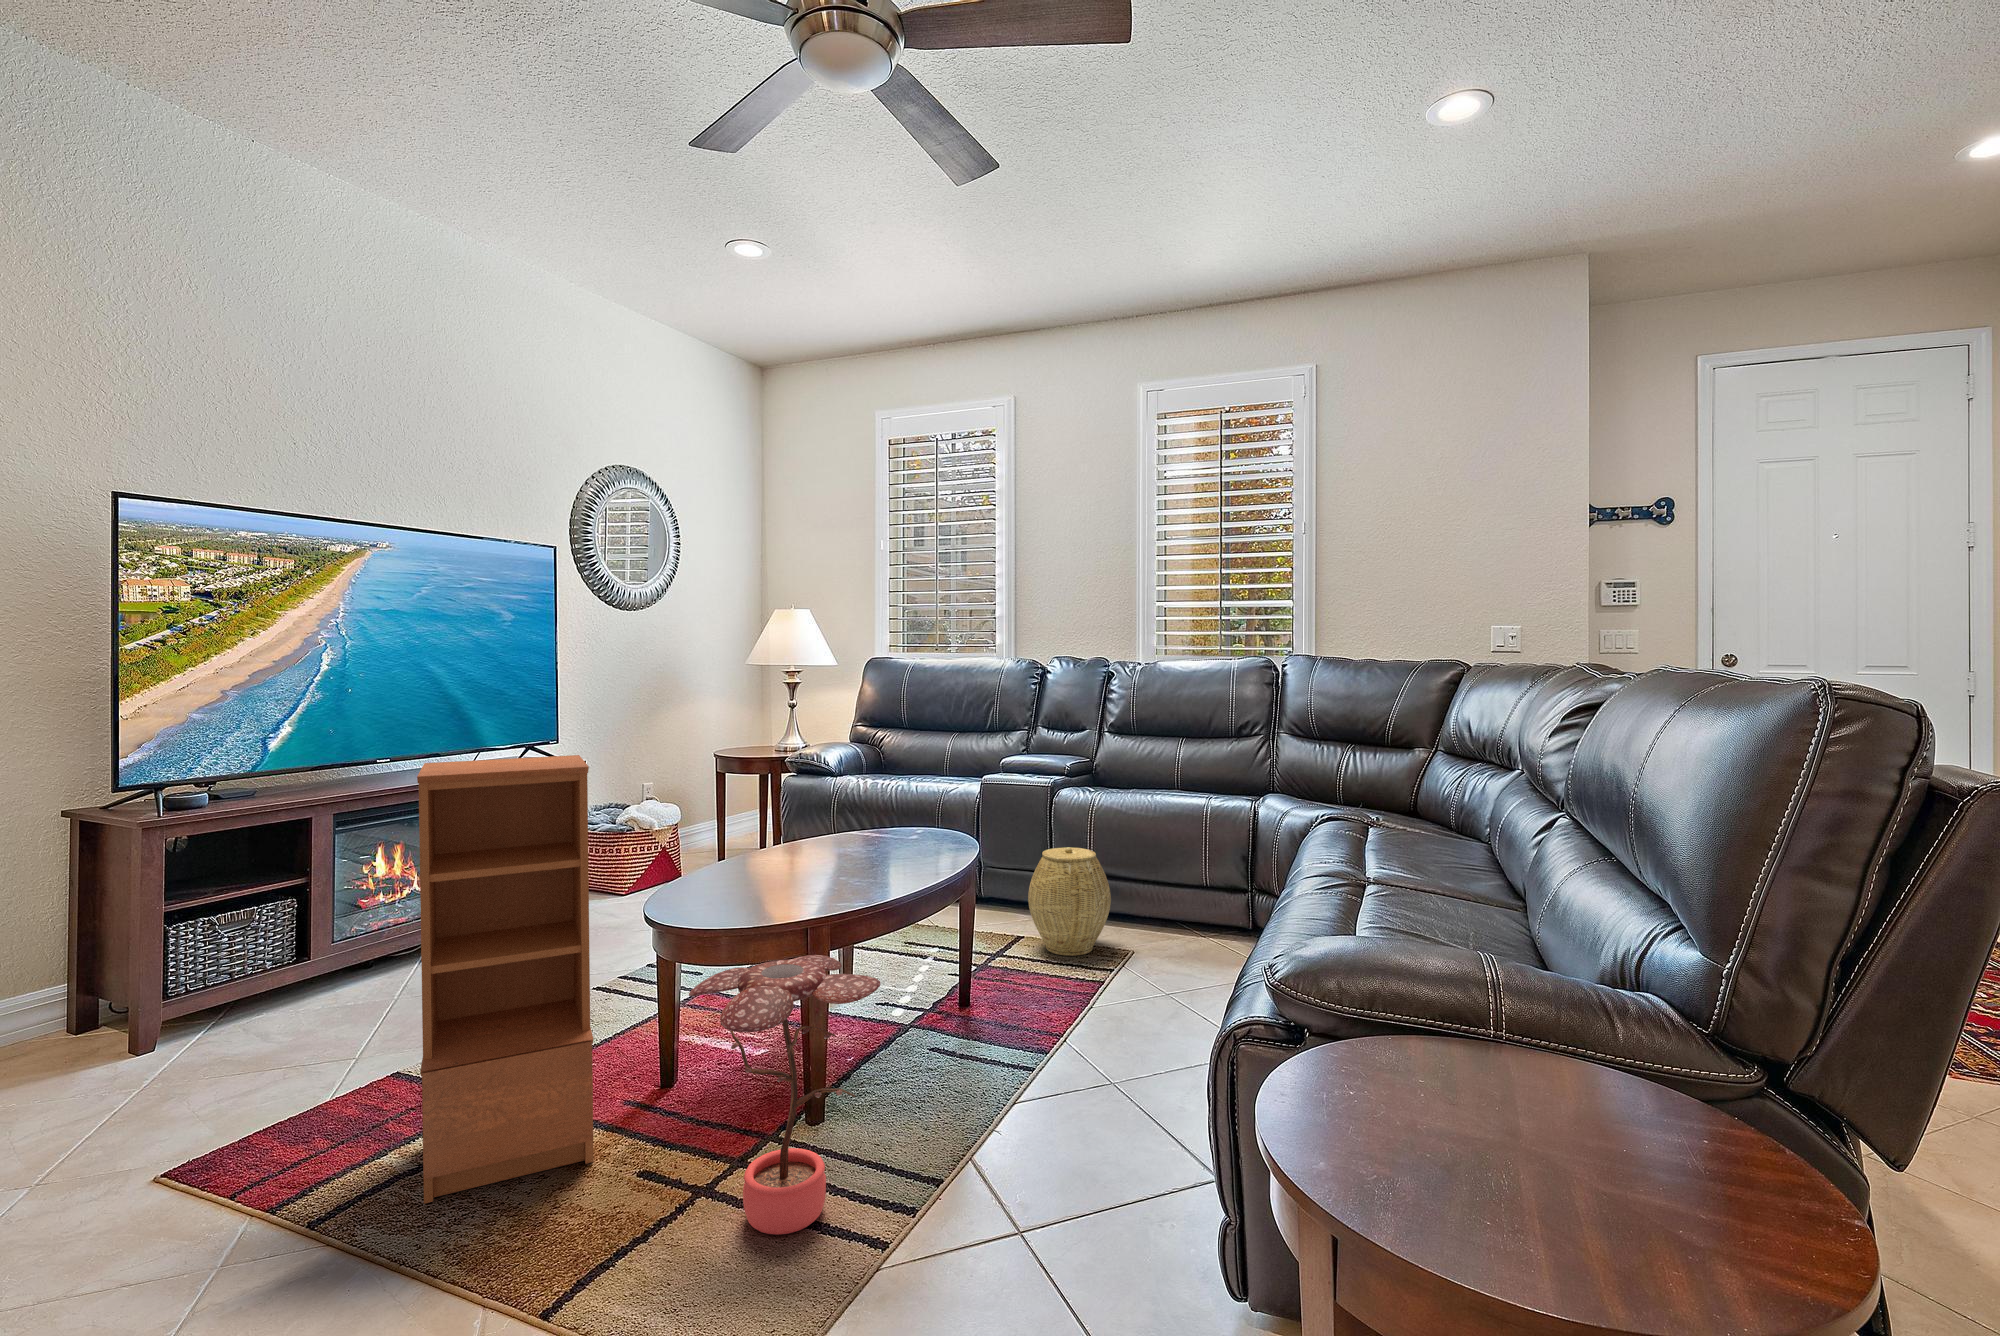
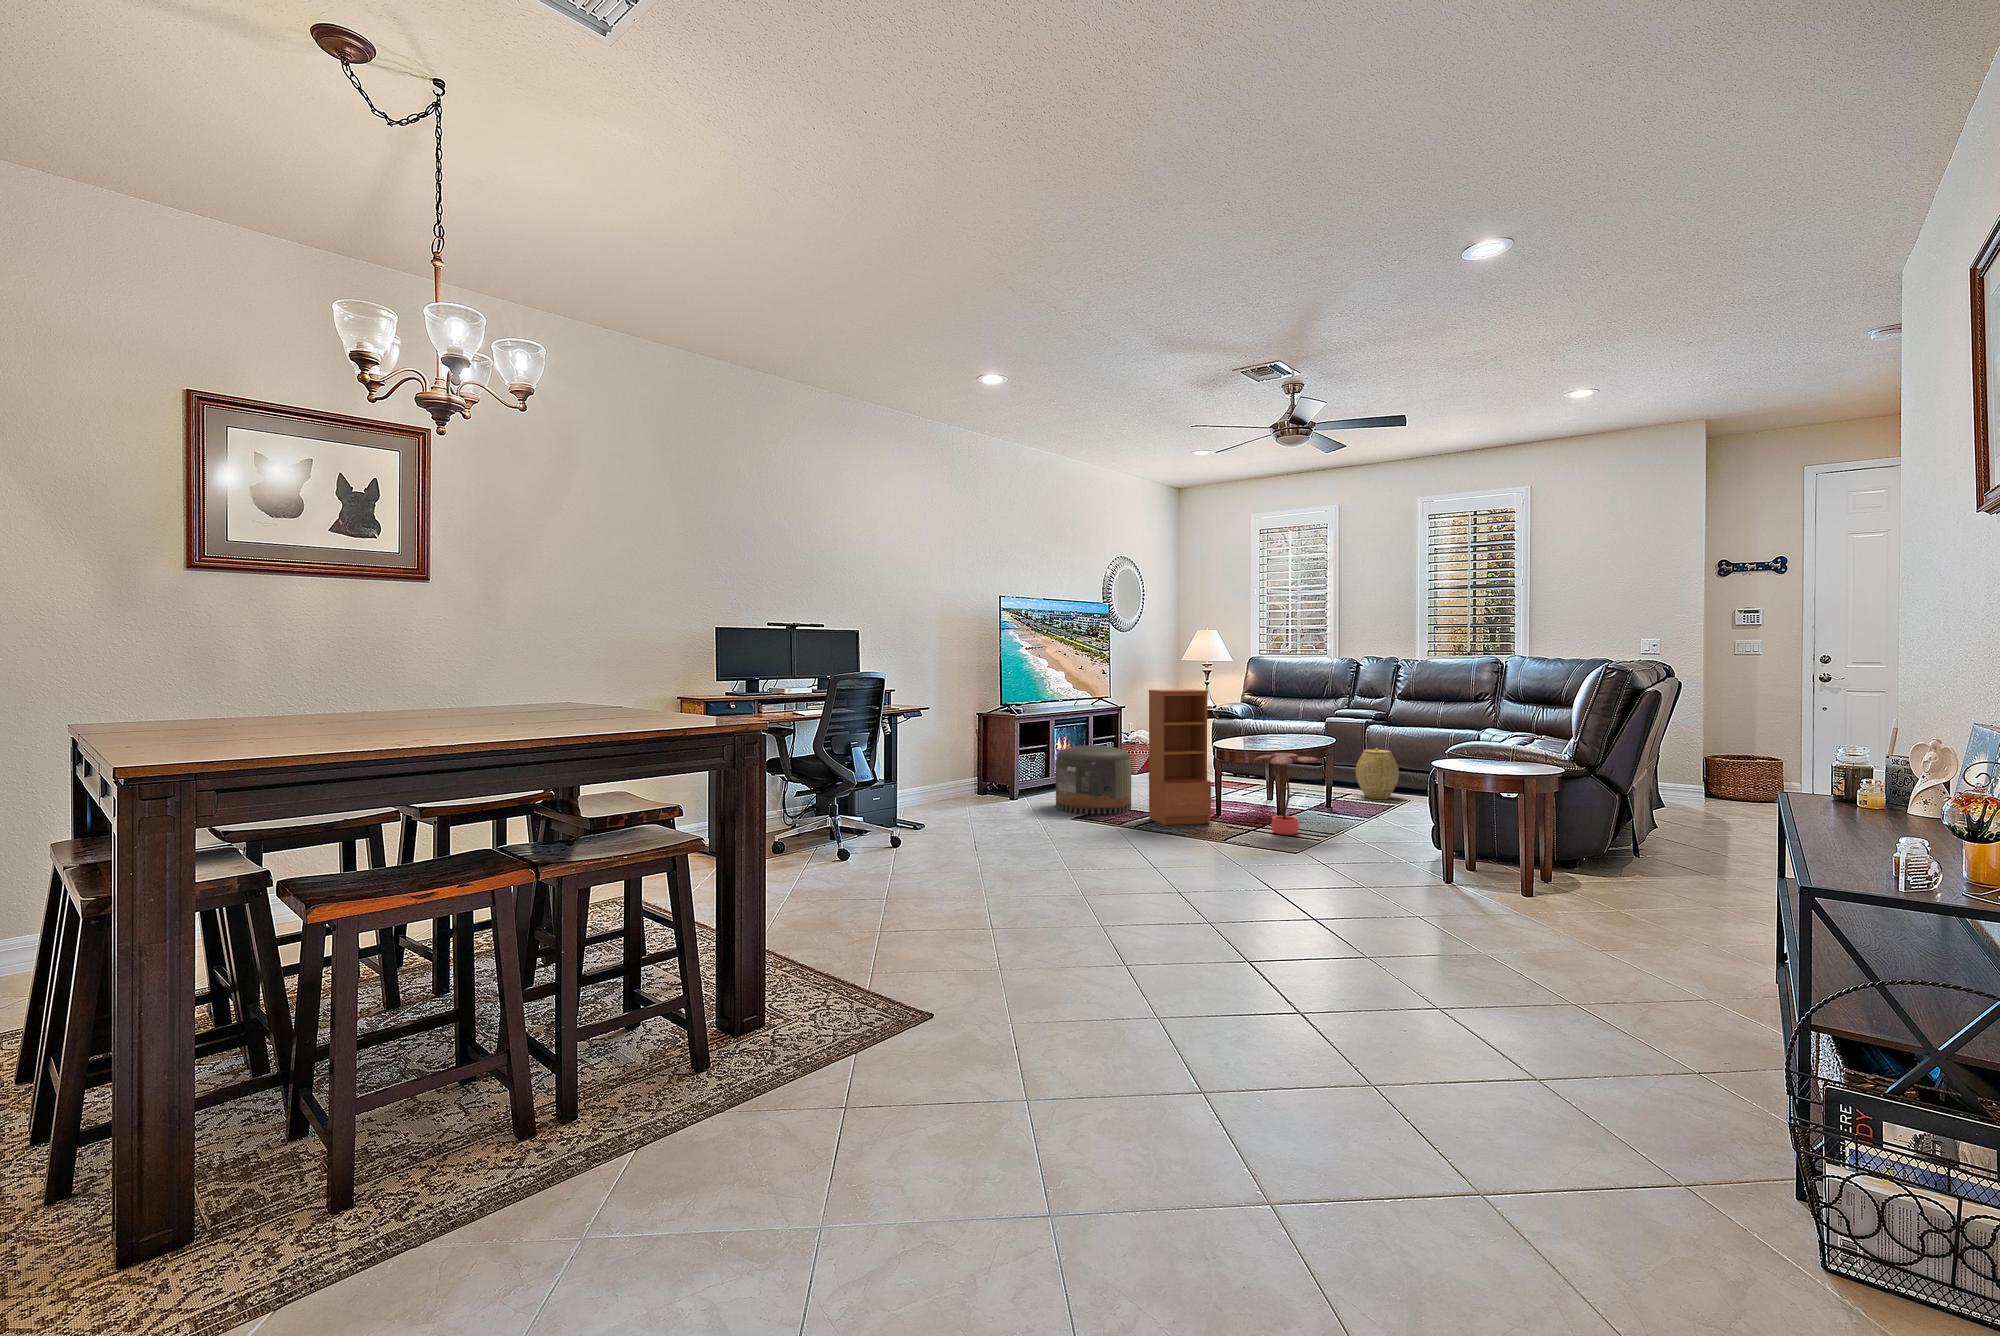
pouf: none [195,900,455,1133] -> present [1056,745,1131,814]

